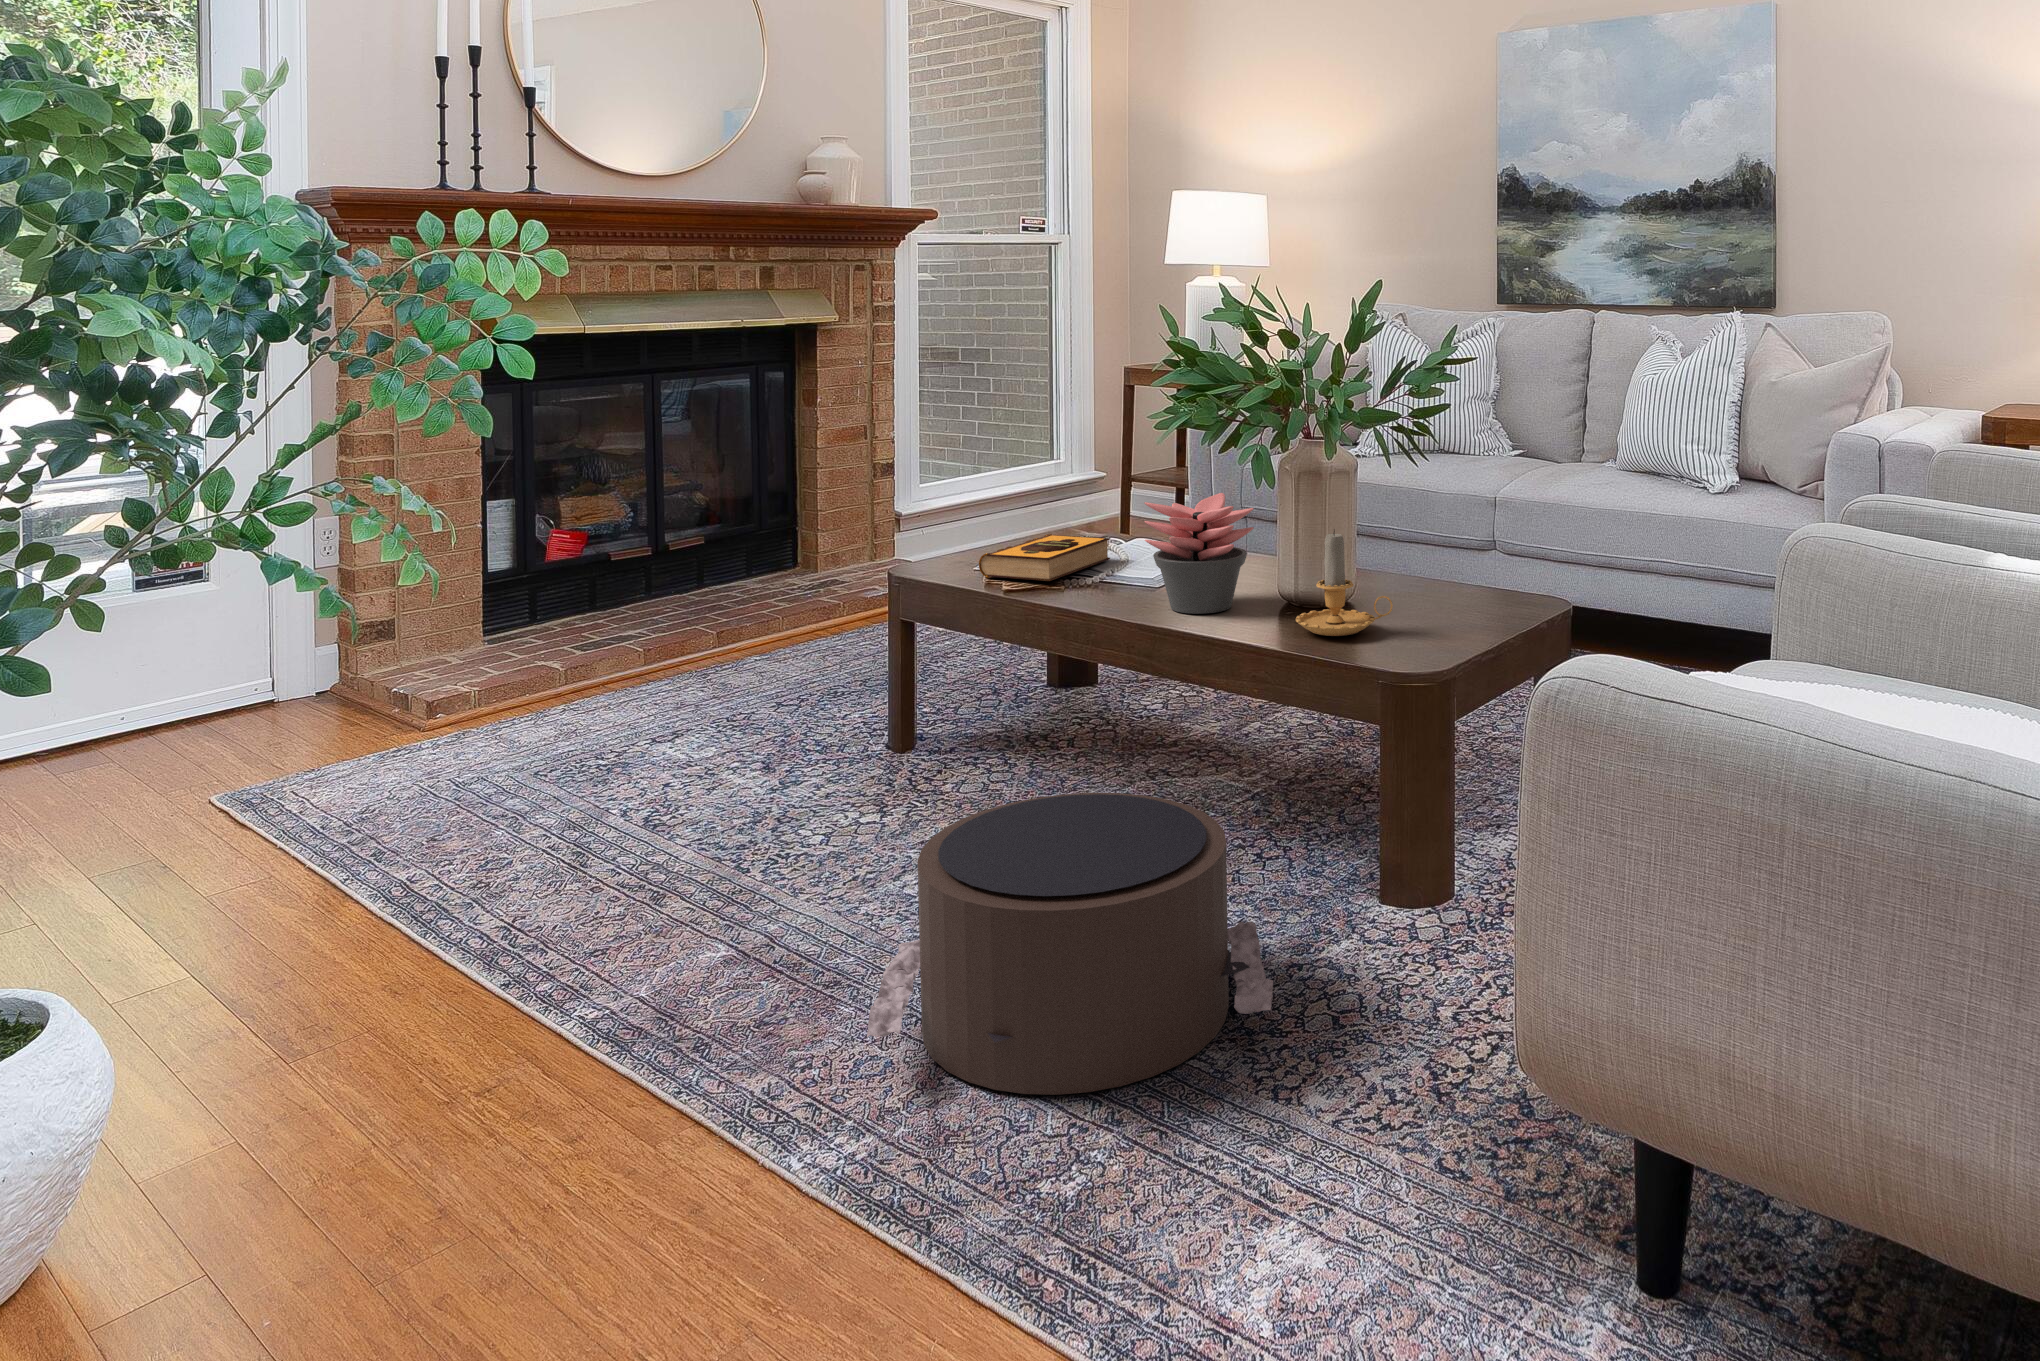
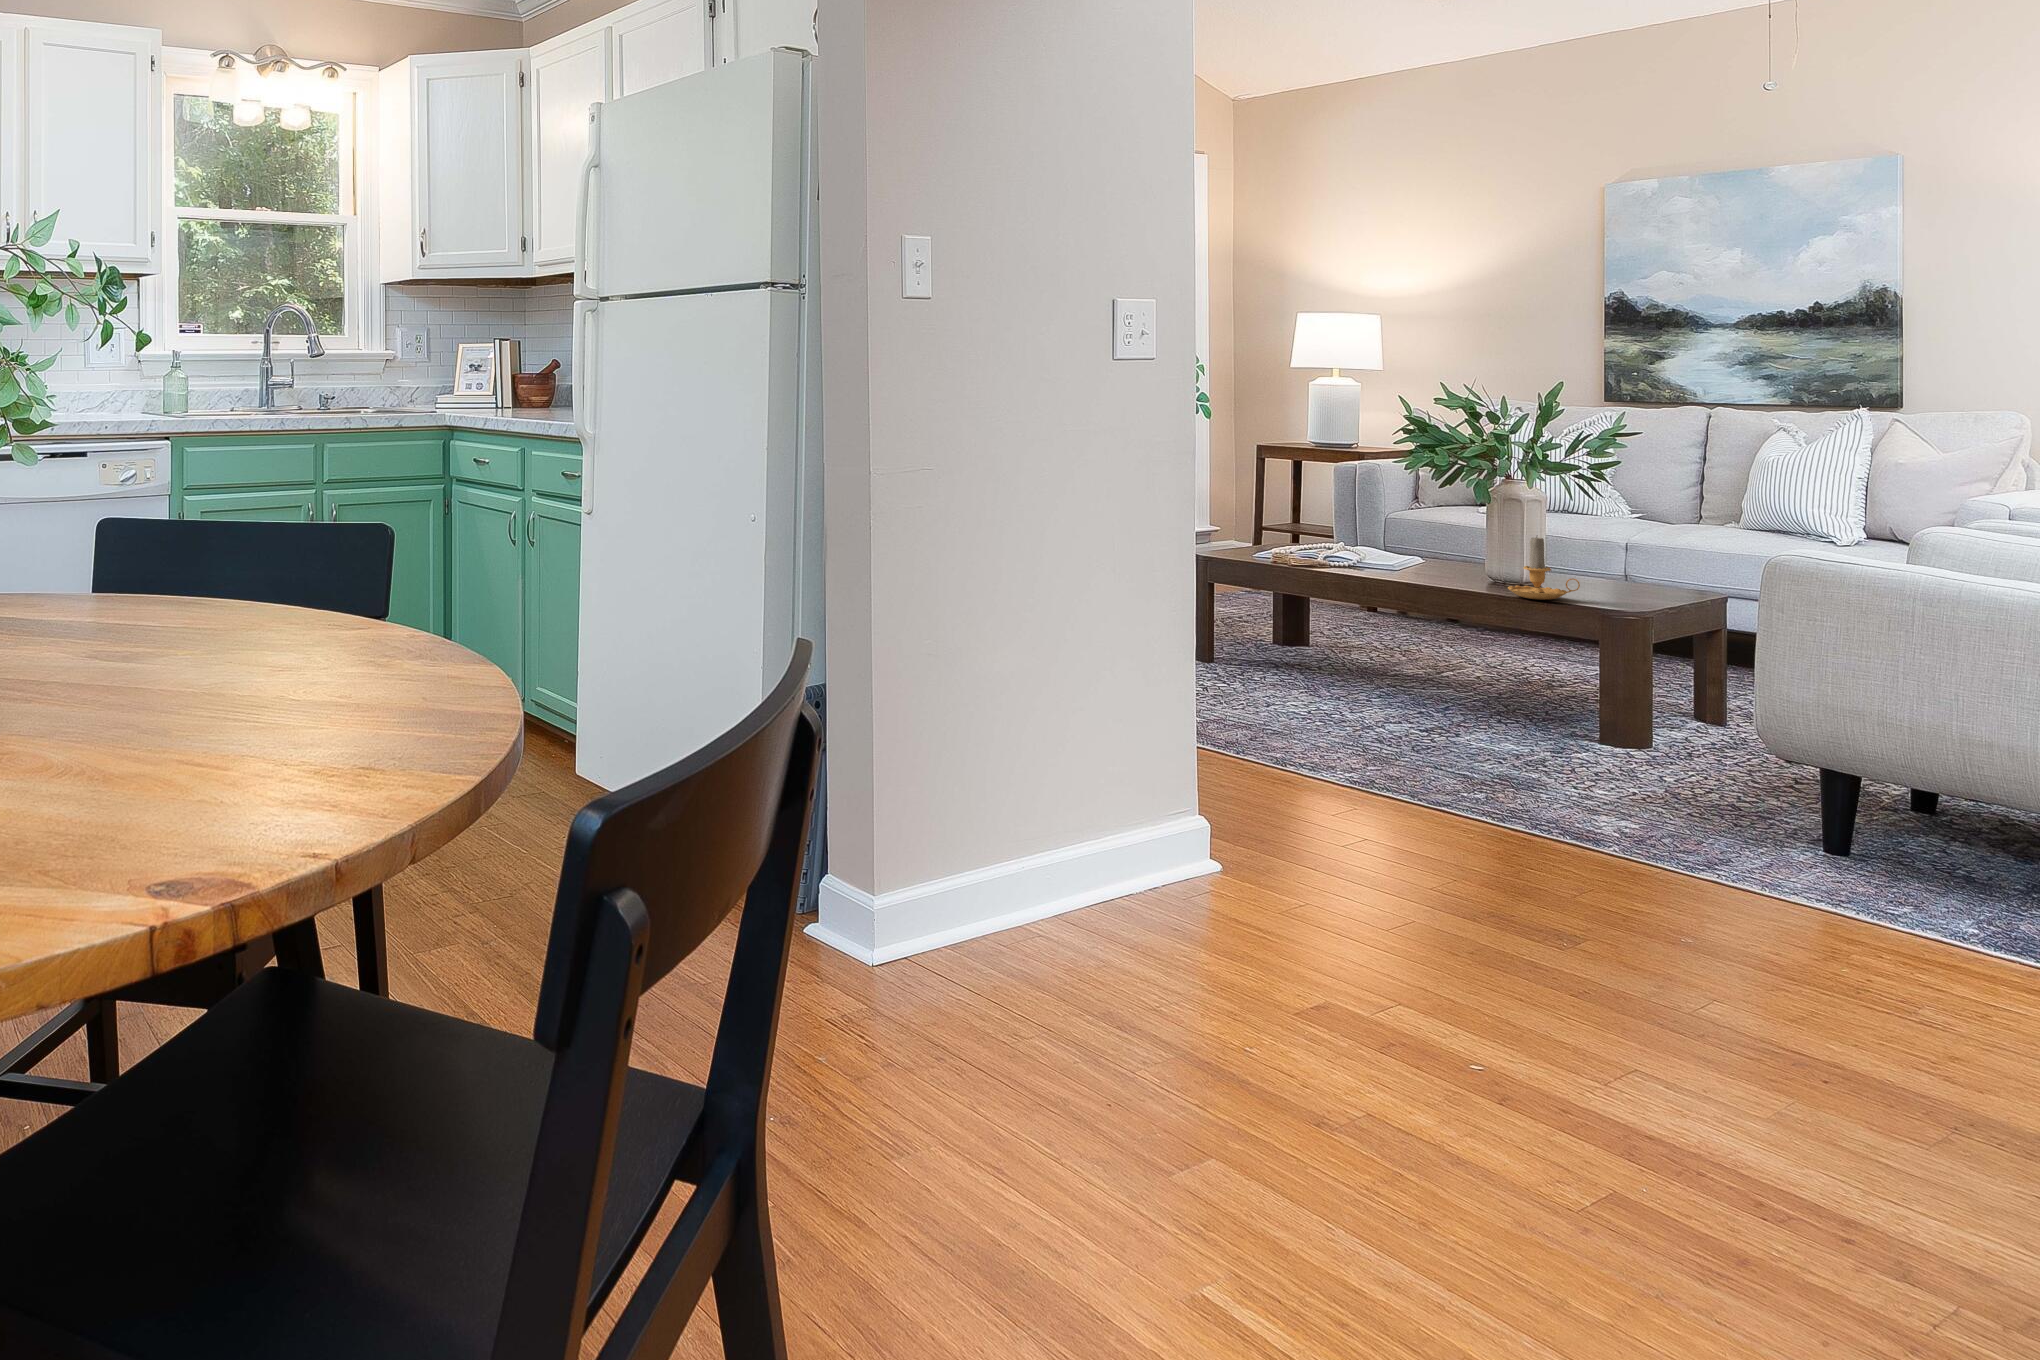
succulent plant: present [1145,493,1254,614] -> none [1390,513,1467,584]
hardback book: present [979,534,1110,581] -> none [1256,539,1337,563]
pouf: present [867,793,1273,1095] -> none [1294,661,1543,790]

